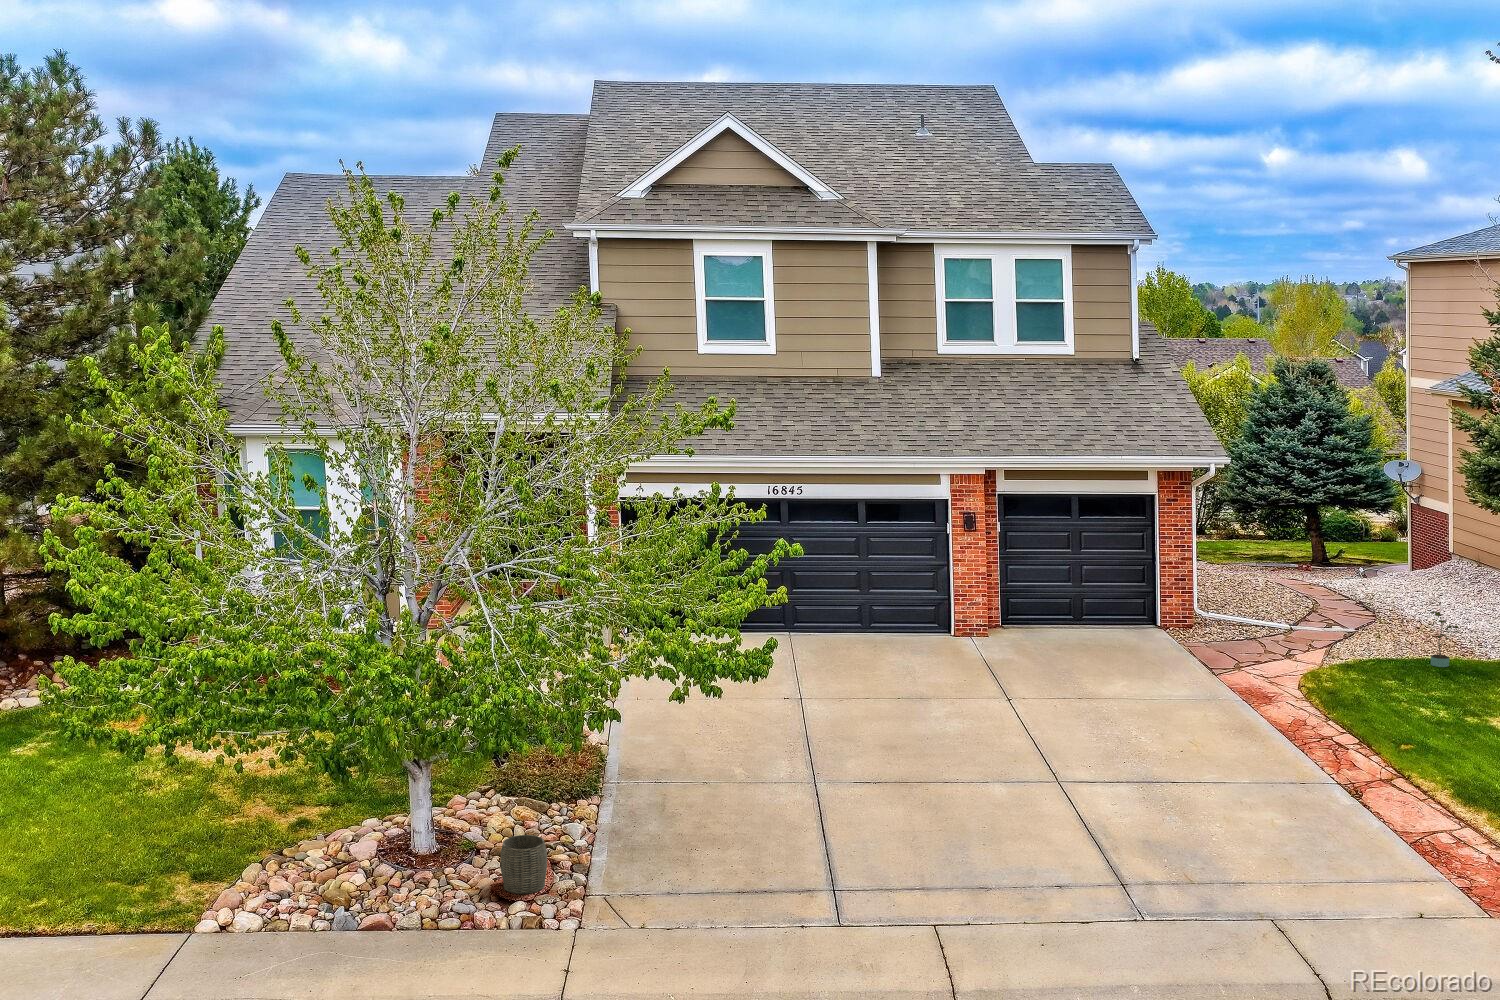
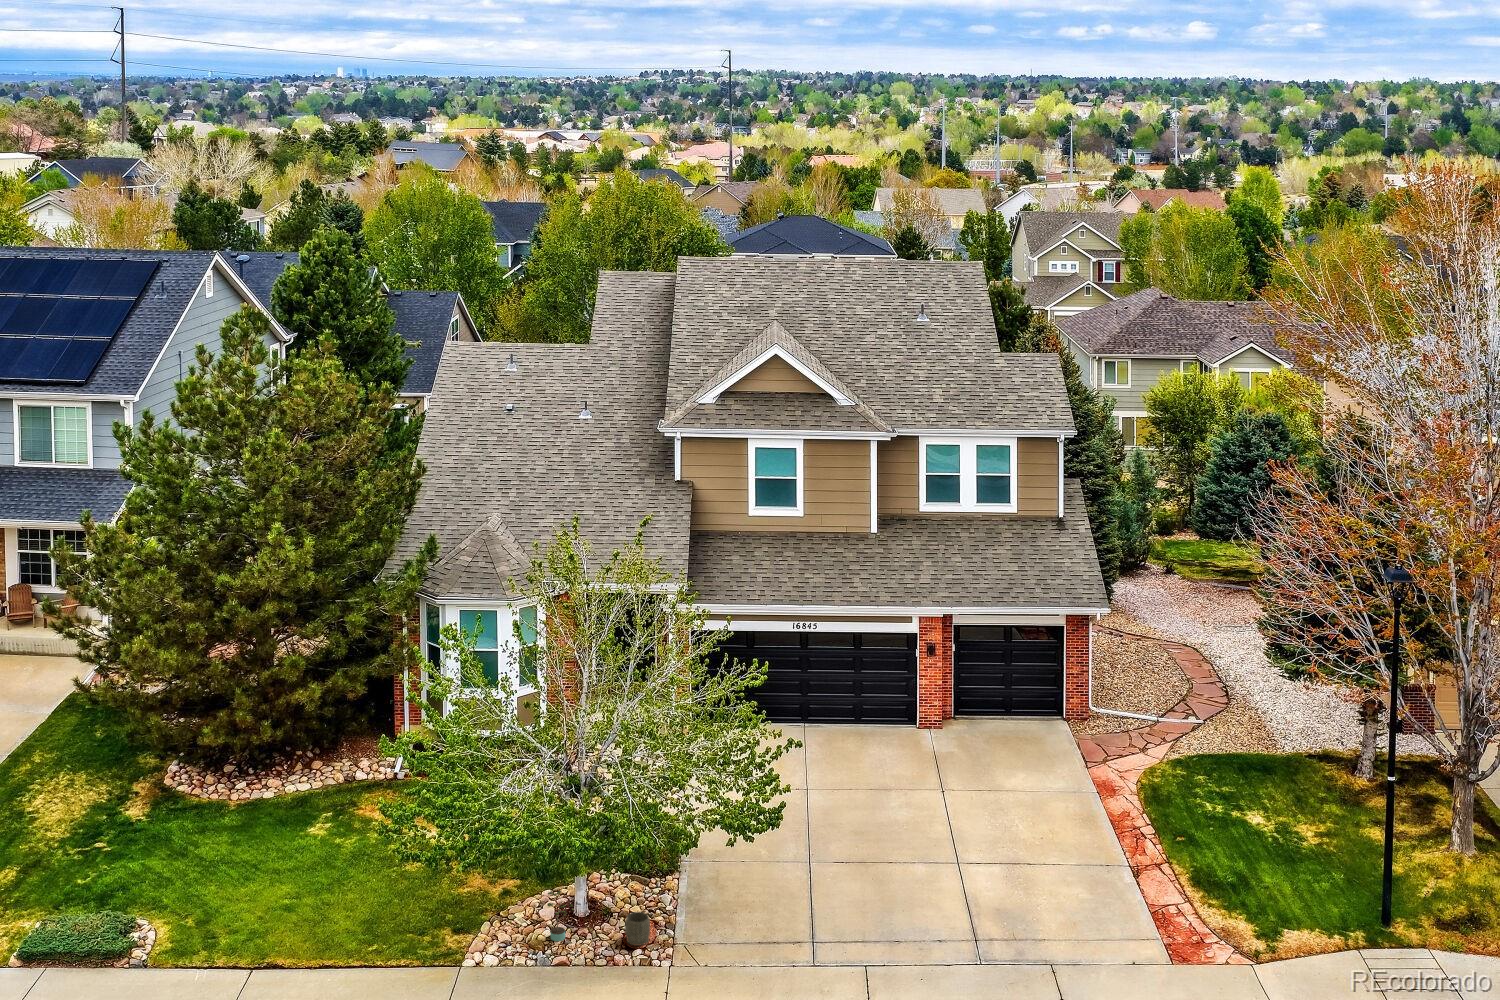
potted plant: present [1431,612,1458,667] -> present [547,891,574,941]

